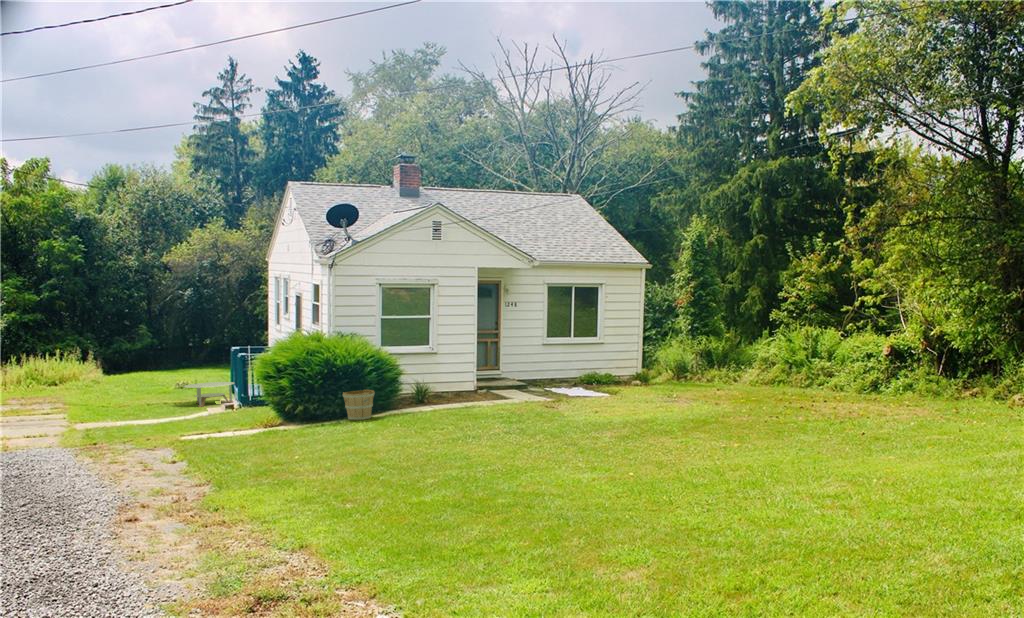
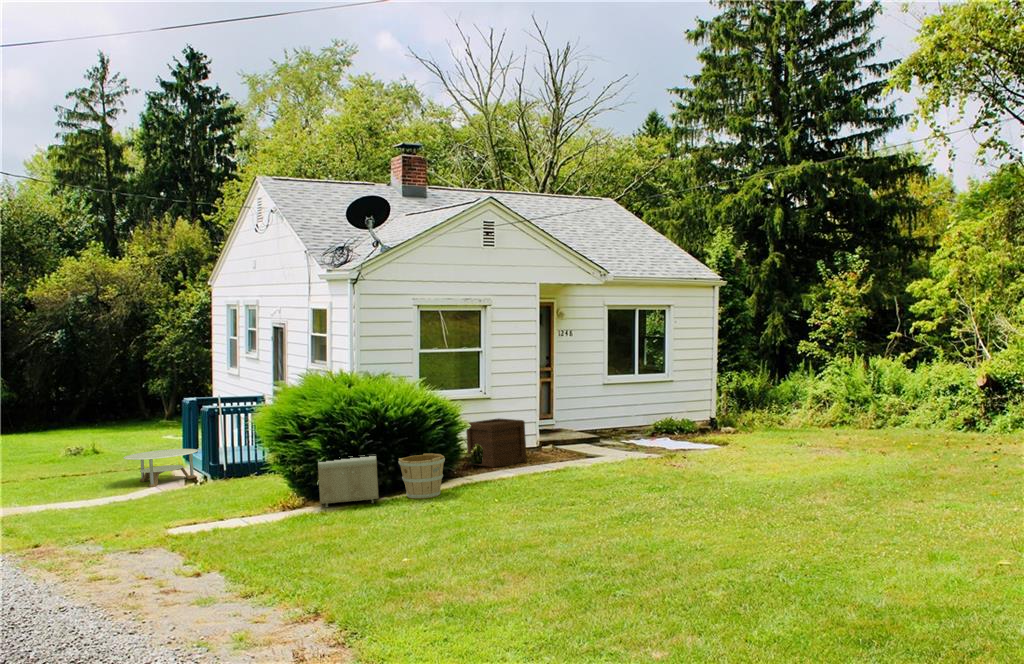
wooden crate: none [417,368,459,403] -> present [466,419,527,468]
storage bench: none [285,389,330,423] -> present [318,456,378,507]

